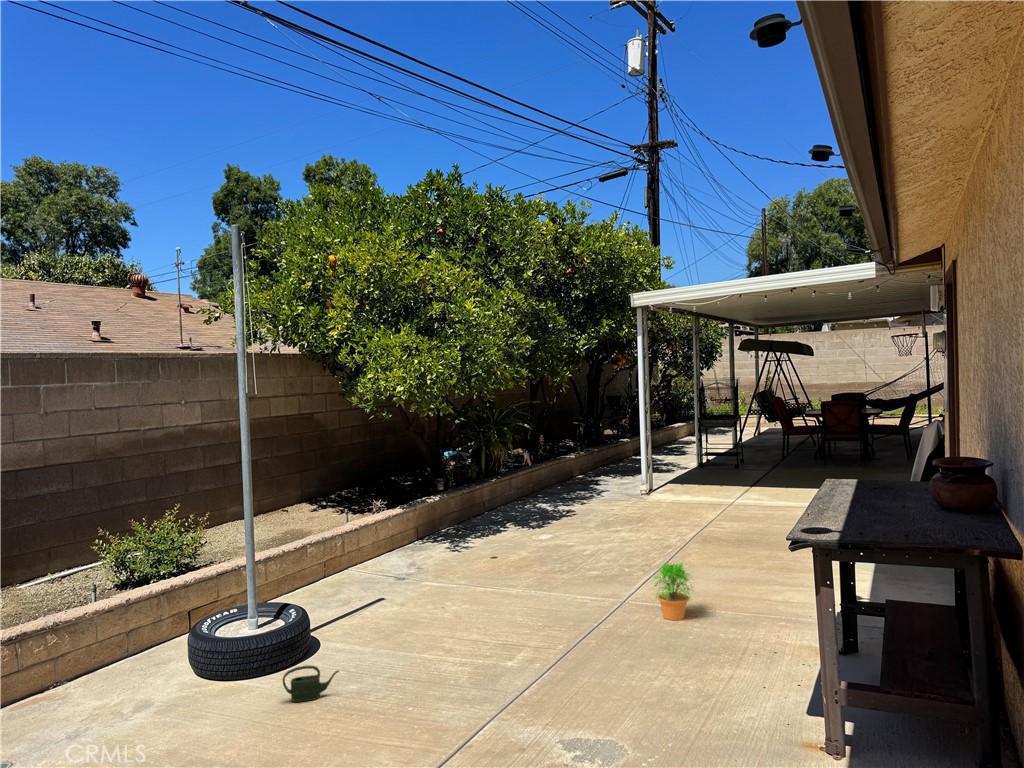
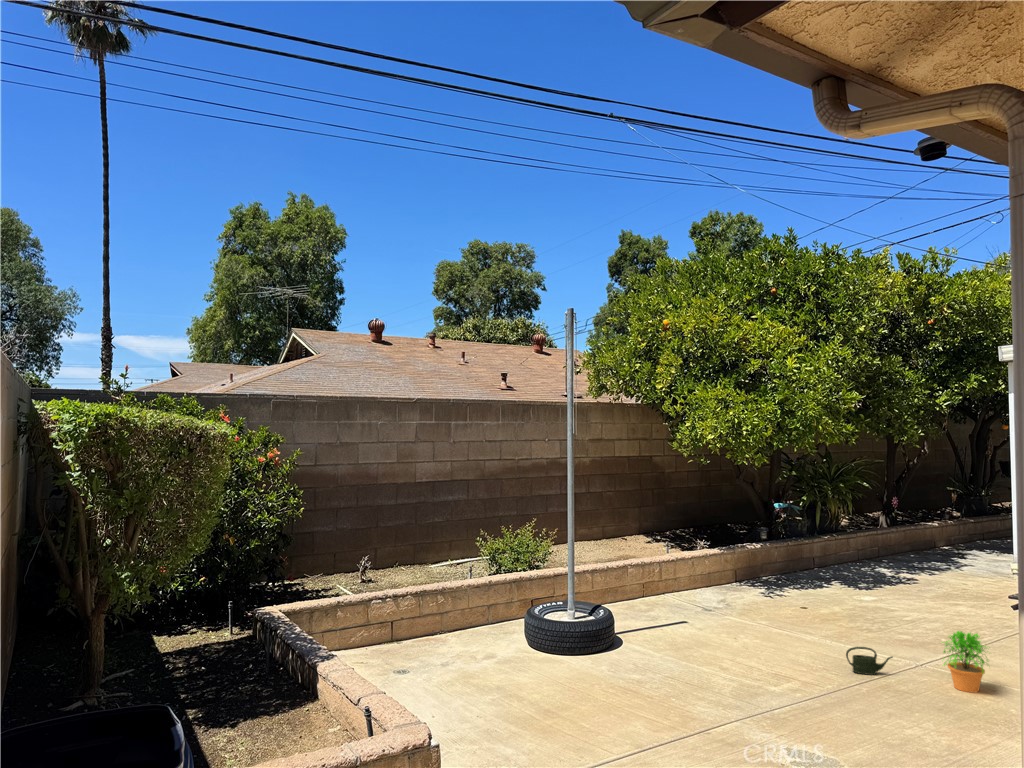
watering can: present [283,666,339,702] -> present [846,647,893,675]

